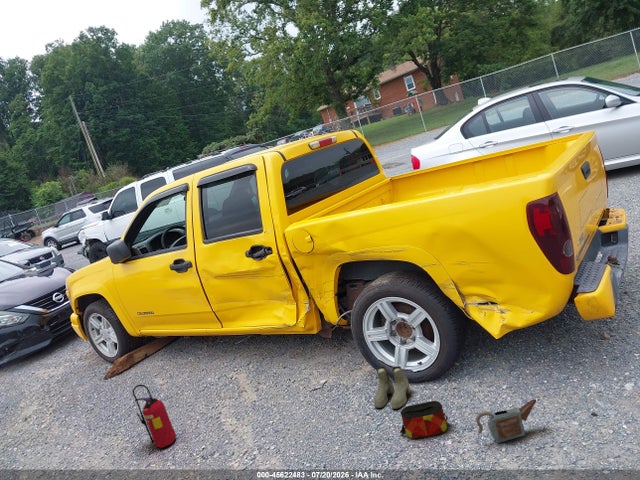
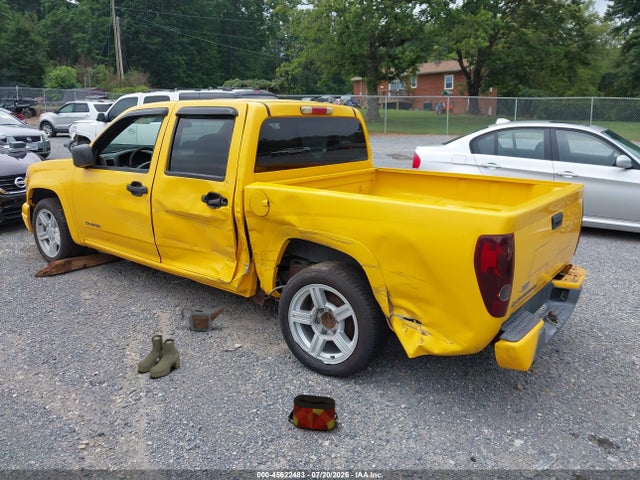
boots: present [374,366,410,409] -> present [138,335,180,378]
fire extinguisher: present [133,385,176,447] -> none [43,292,78,360]
watering can: present [476,399,536,443] -> present [181,307,224,331]

